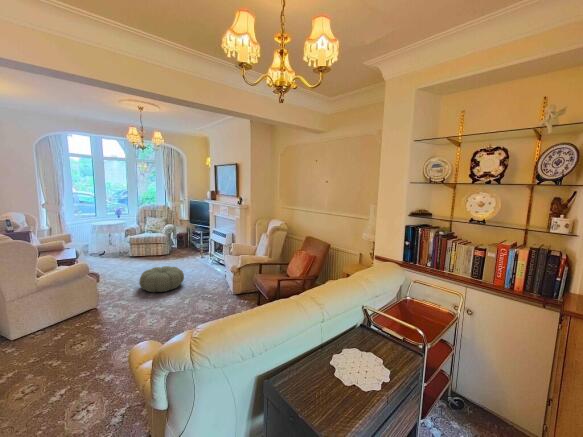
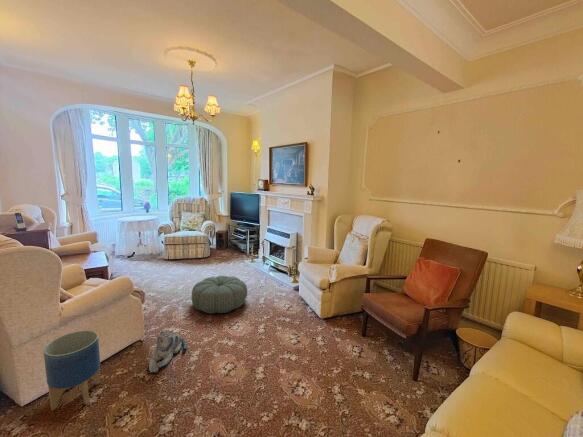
planter: none [27,296,65,343] -> present [43,330,100,411]
plush toy: none [98,299,129,325] -> present [149,331,187,372]

